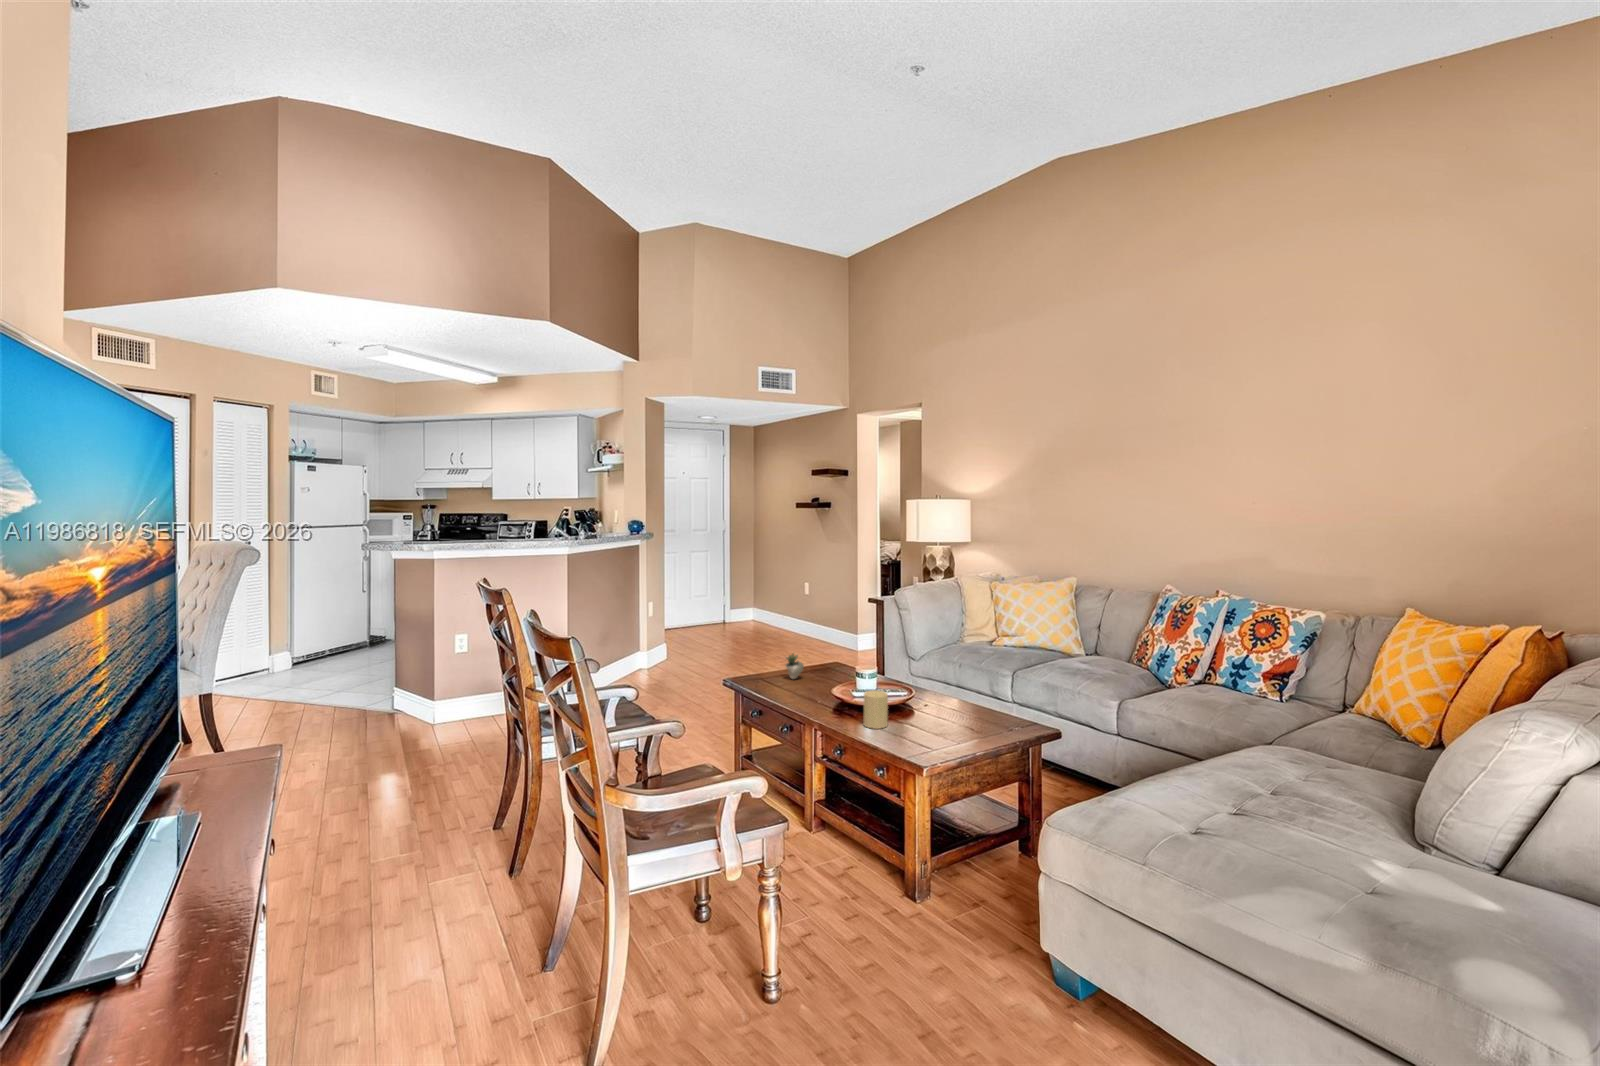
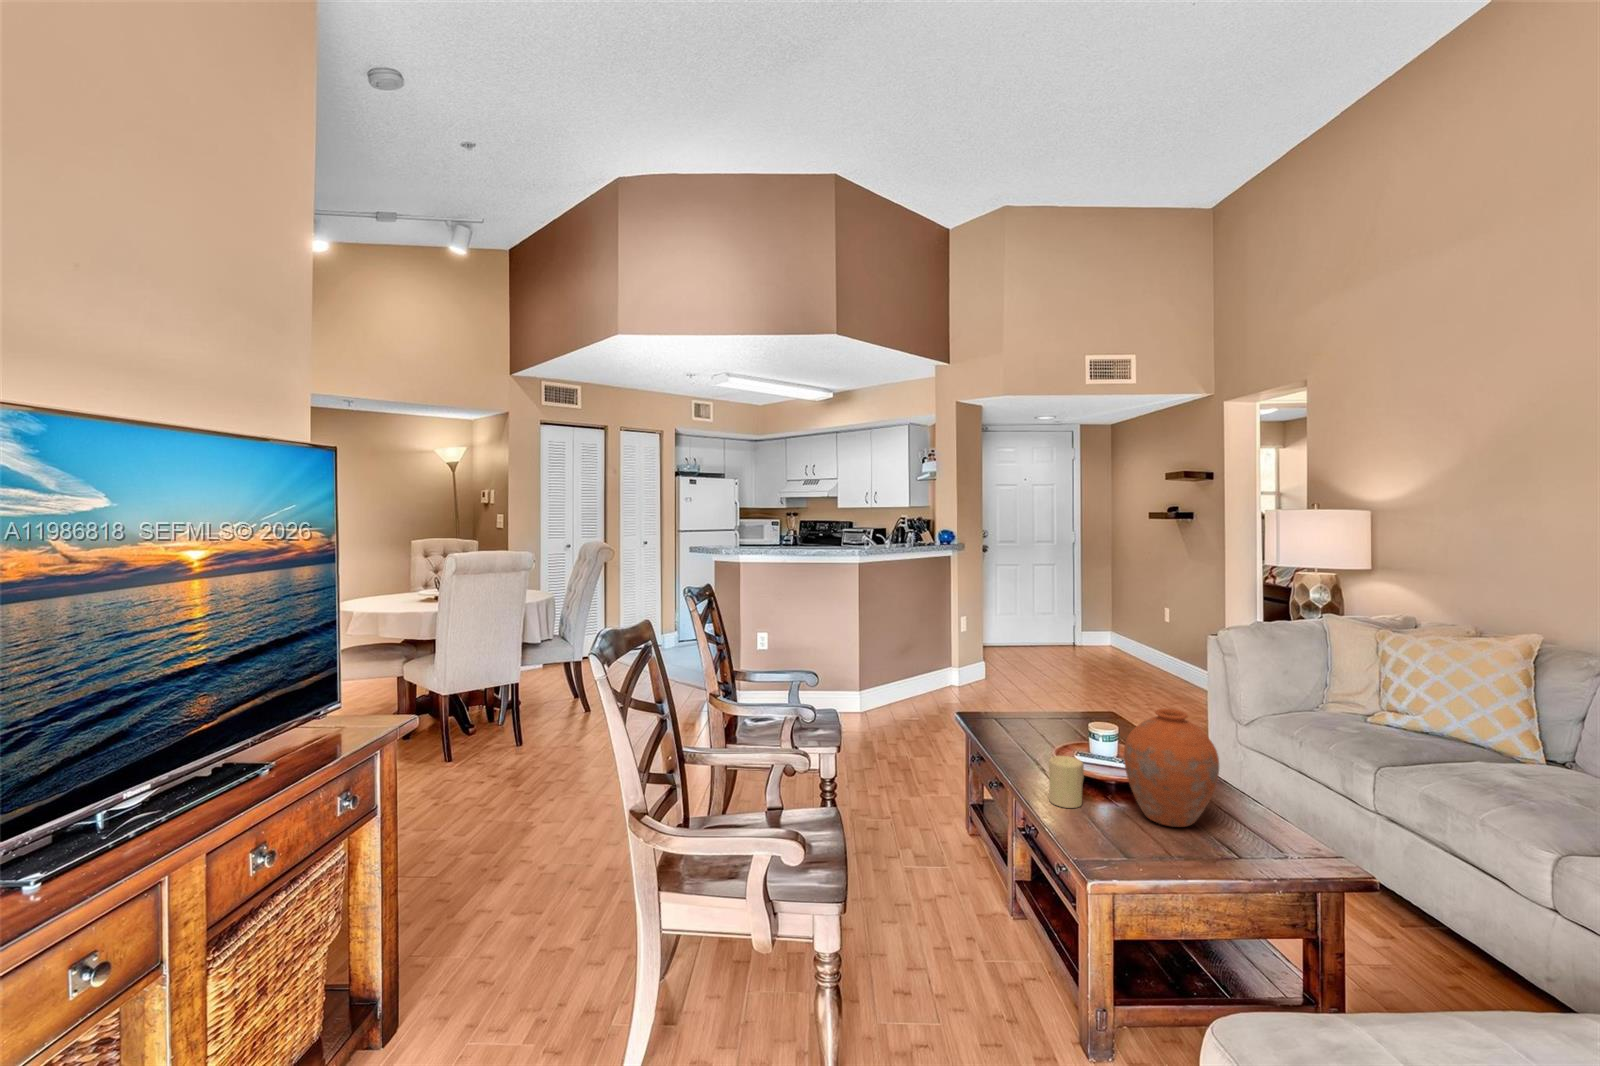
vase: none [914,644,976,726] -> present [1124,709,1219,827]
succulent plant: present [786,654,804,679] -> none [1008,691,1033,724]

